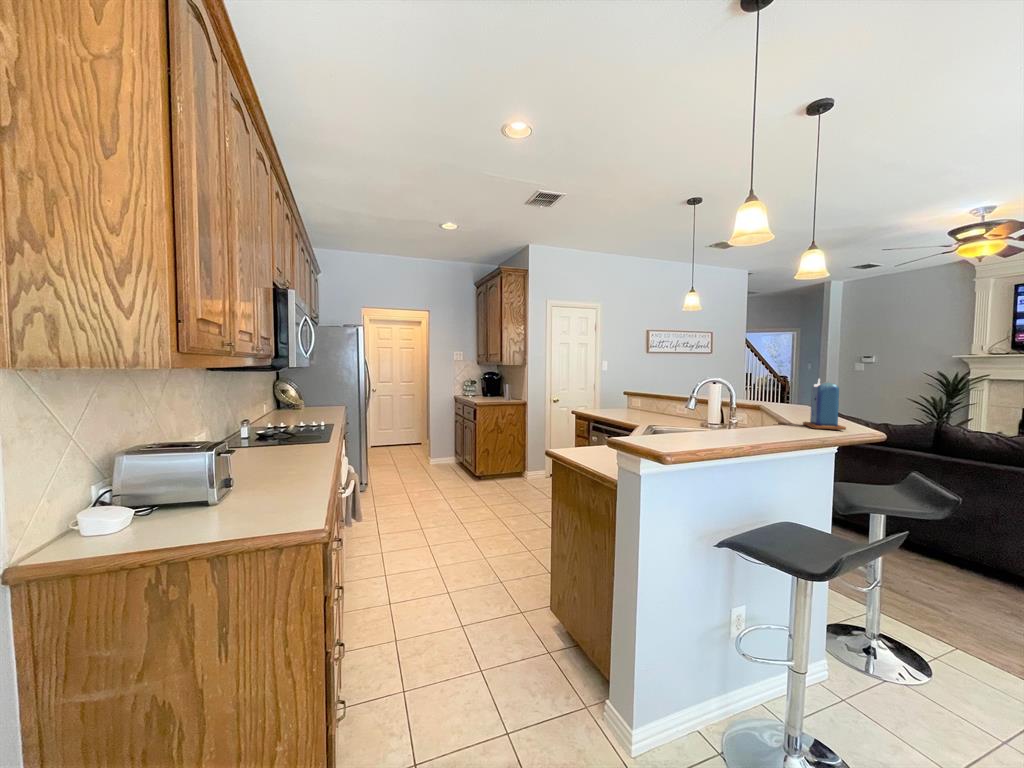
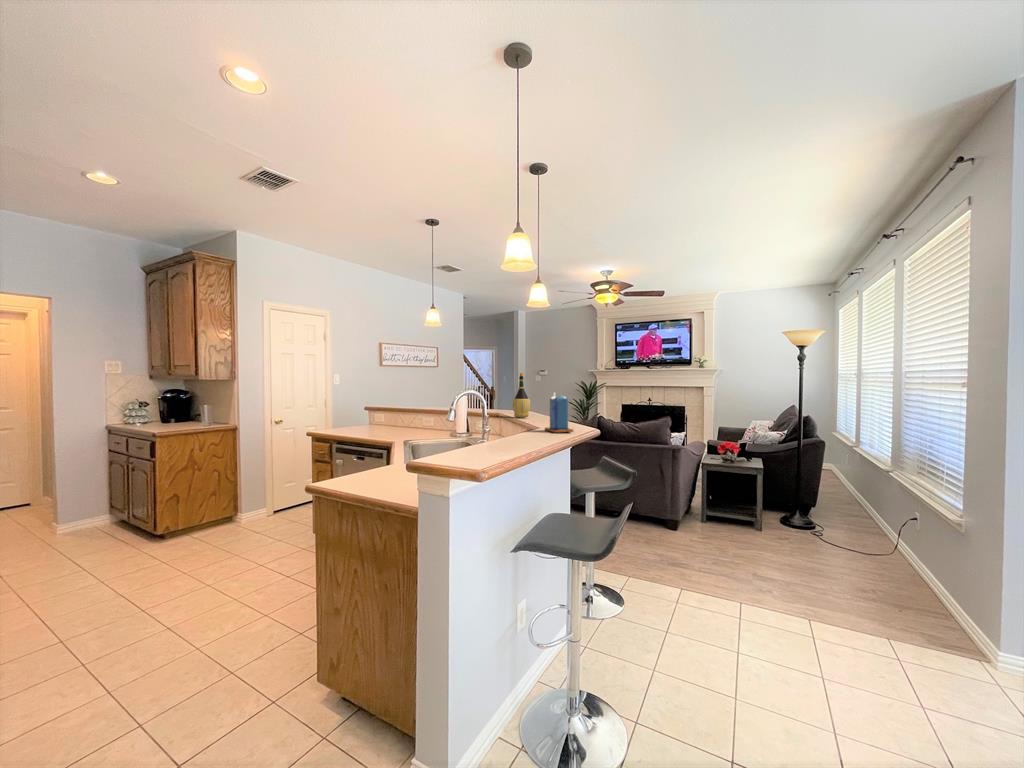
wine bottle: none [773,357,799,410] -> present [512,373,530,418]

